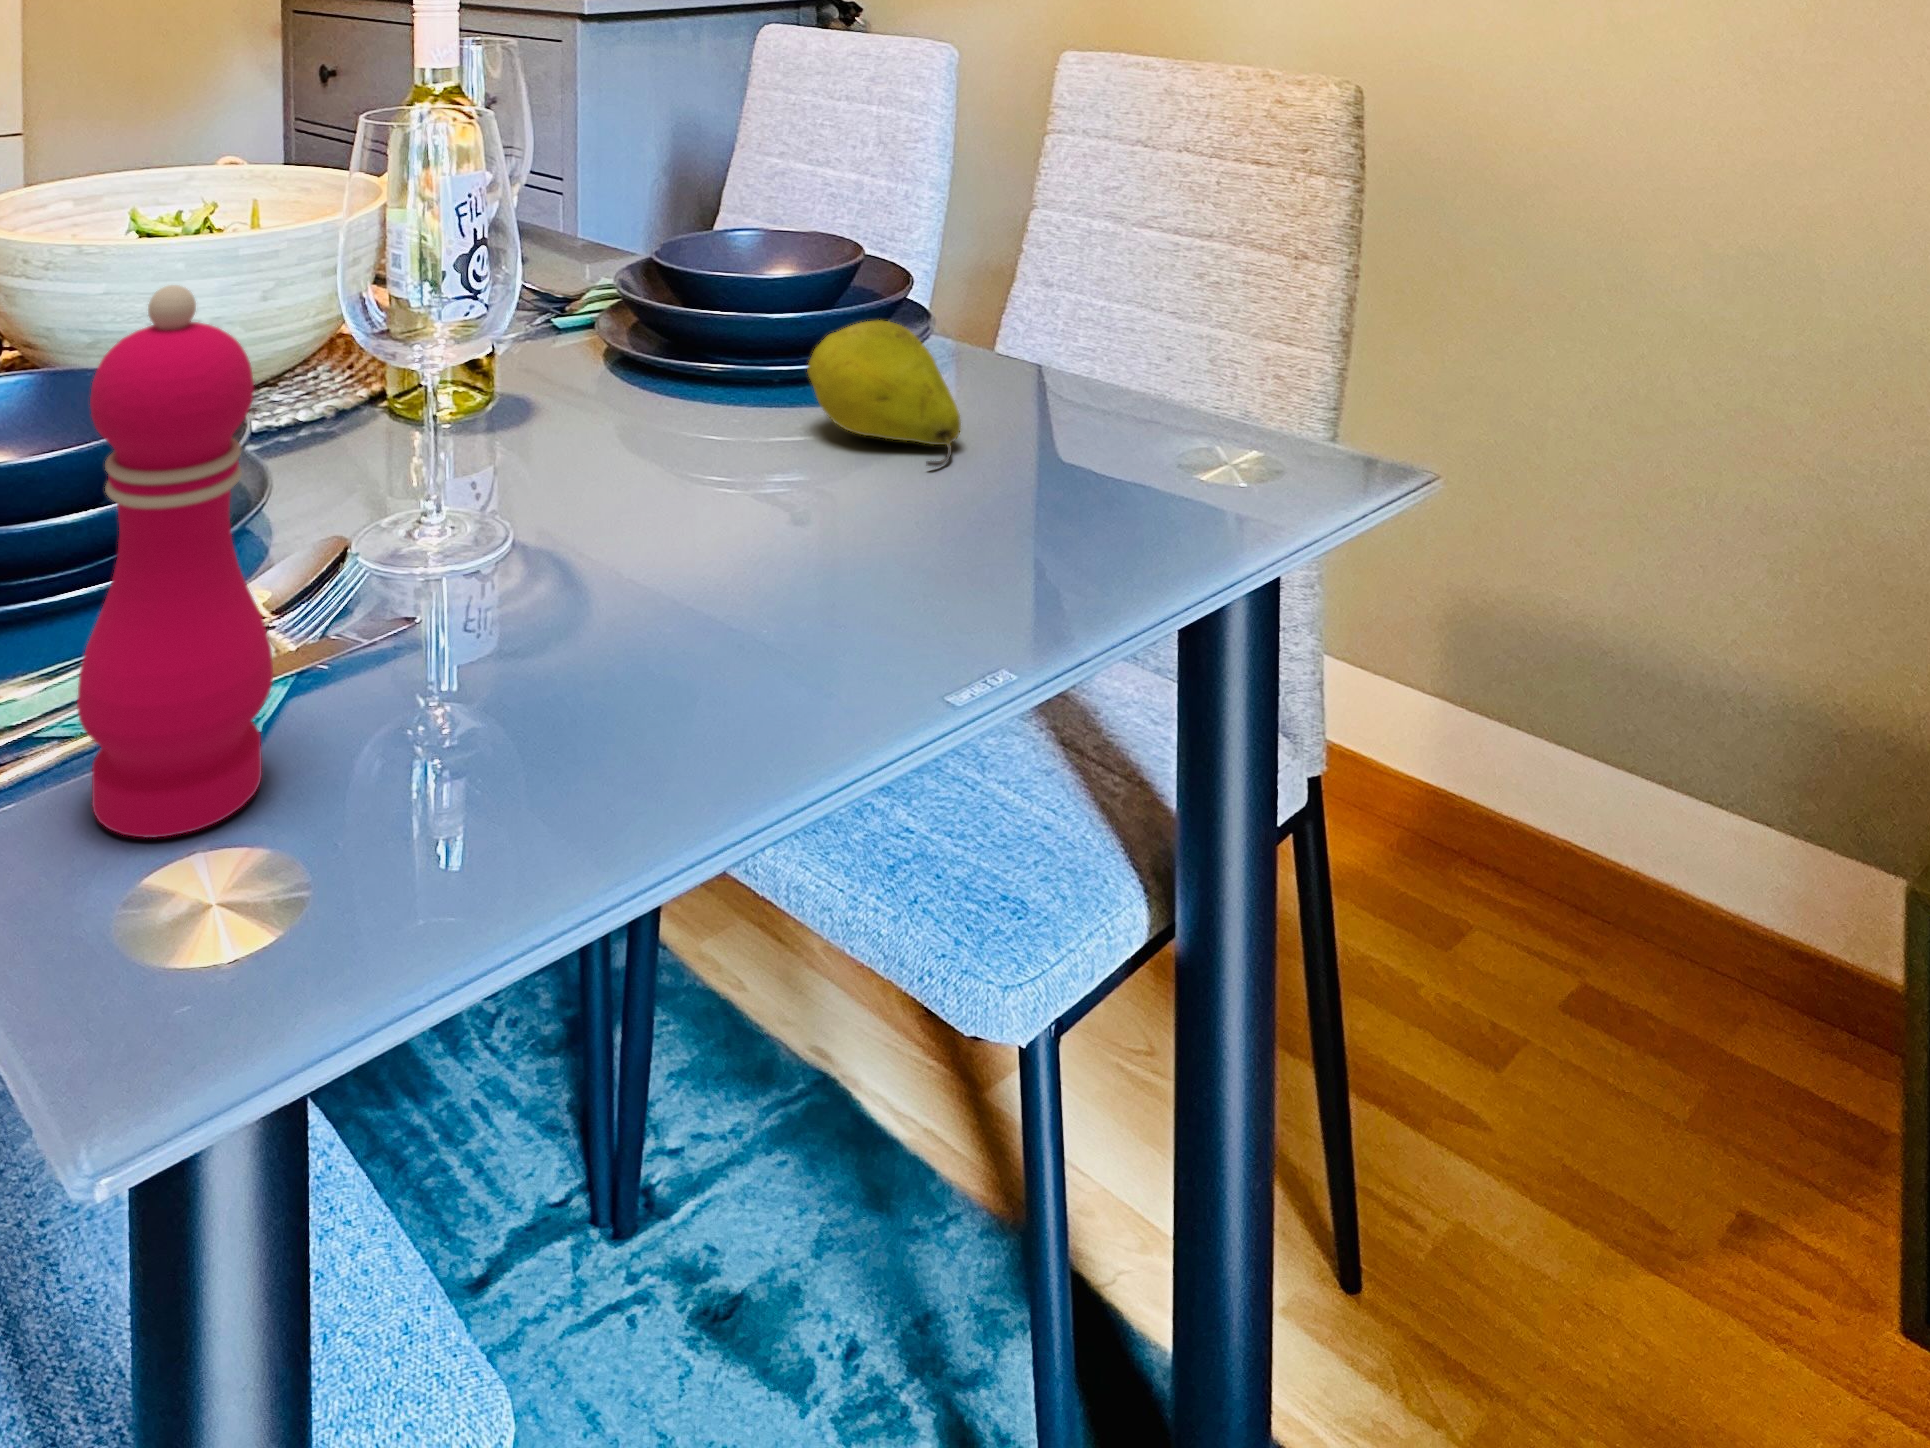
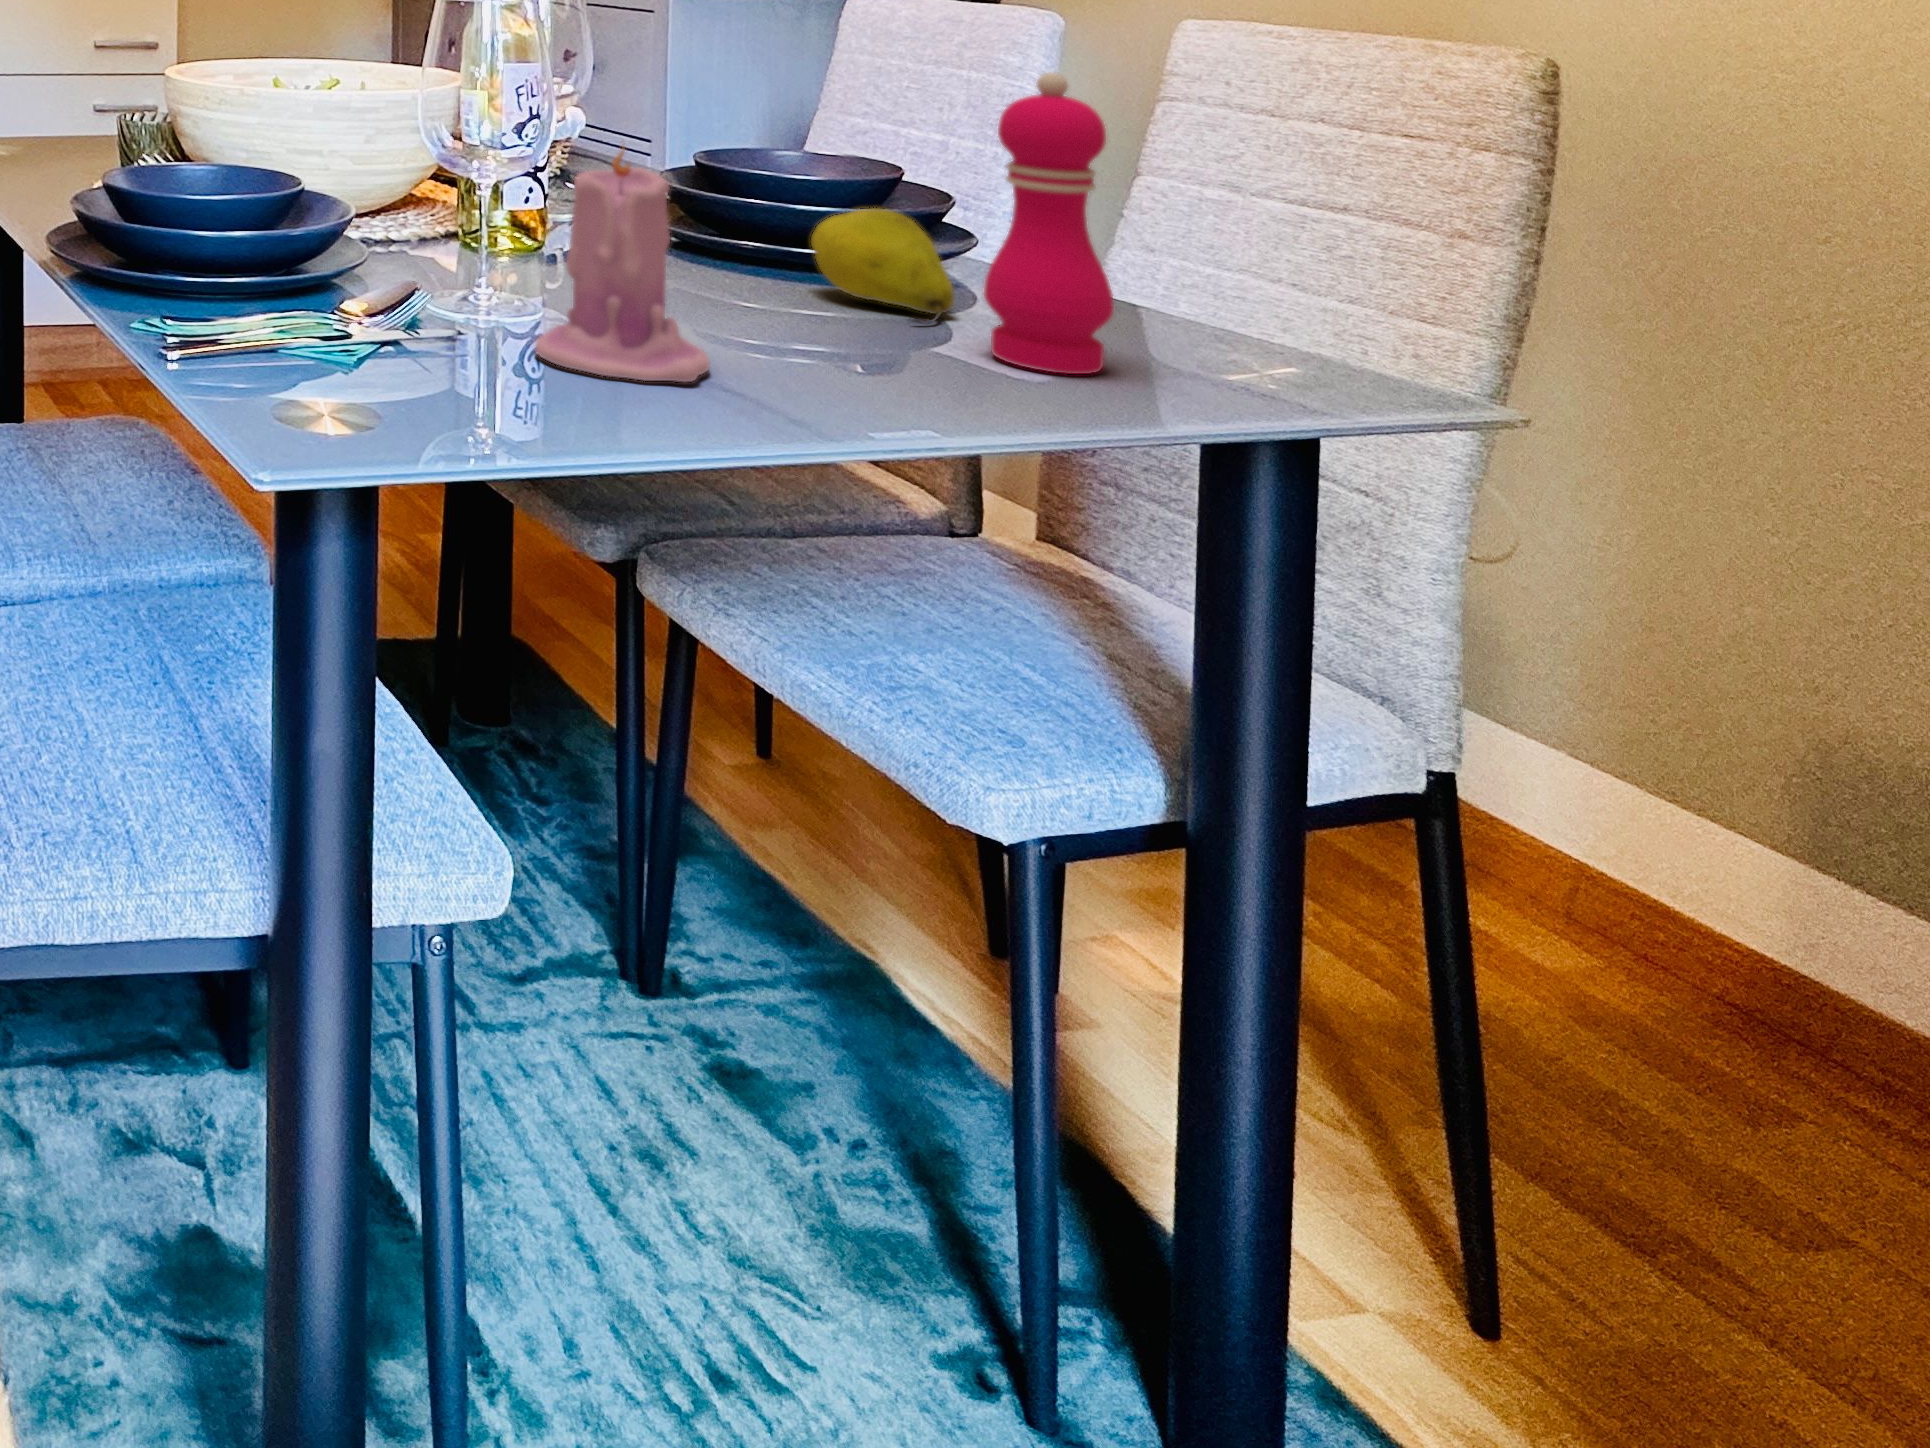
pepper mill: present [77,285,273,837] -> present [984,72,1114,374]
candle: none [522,326,755,696] -> present [535,148,710,382]

